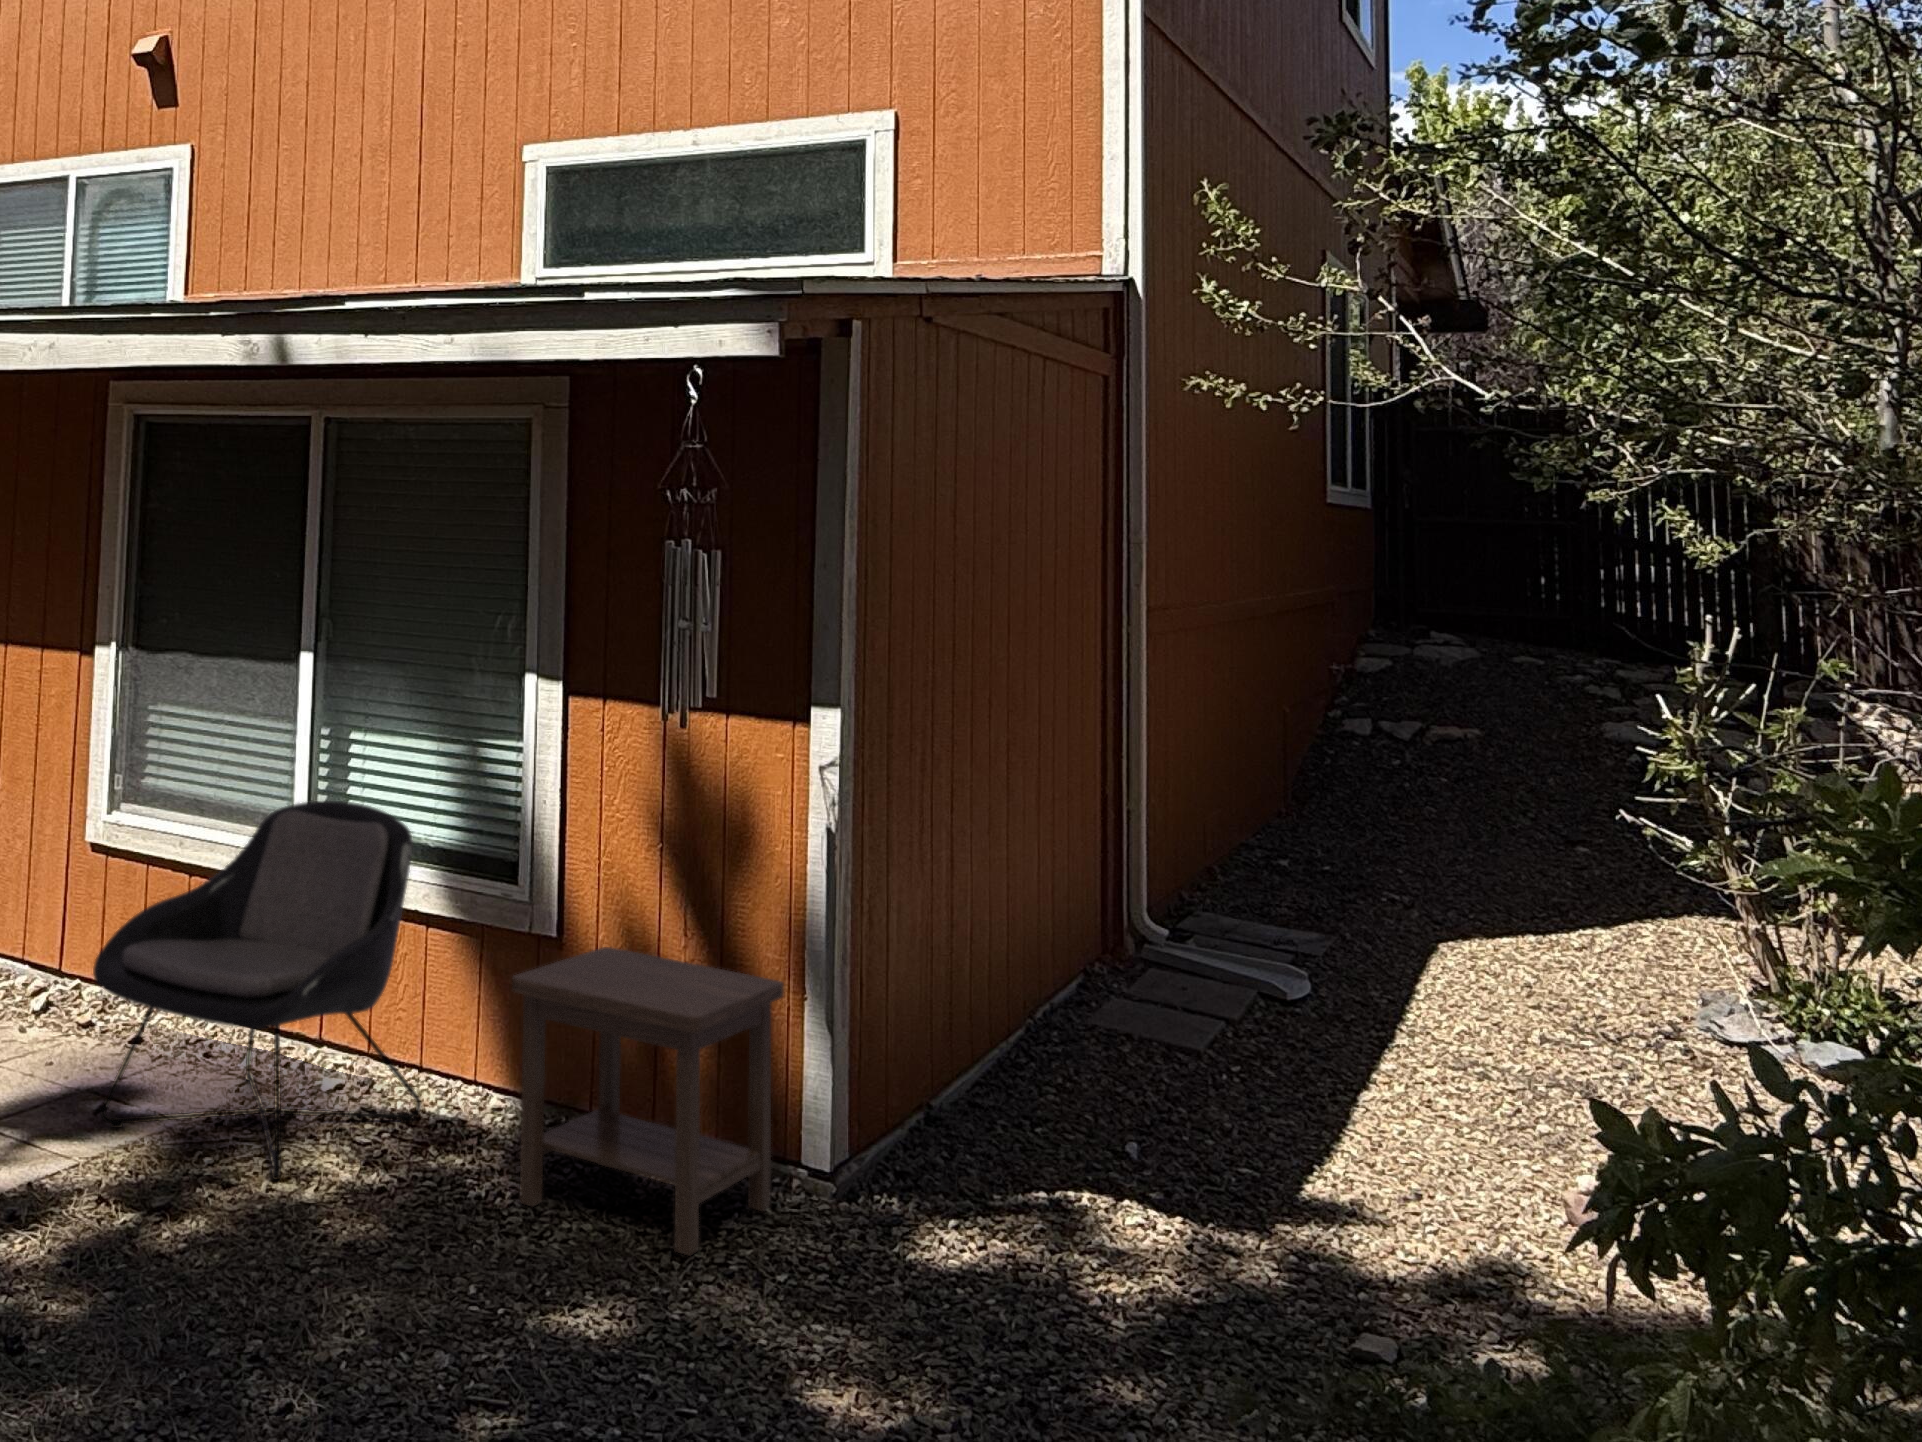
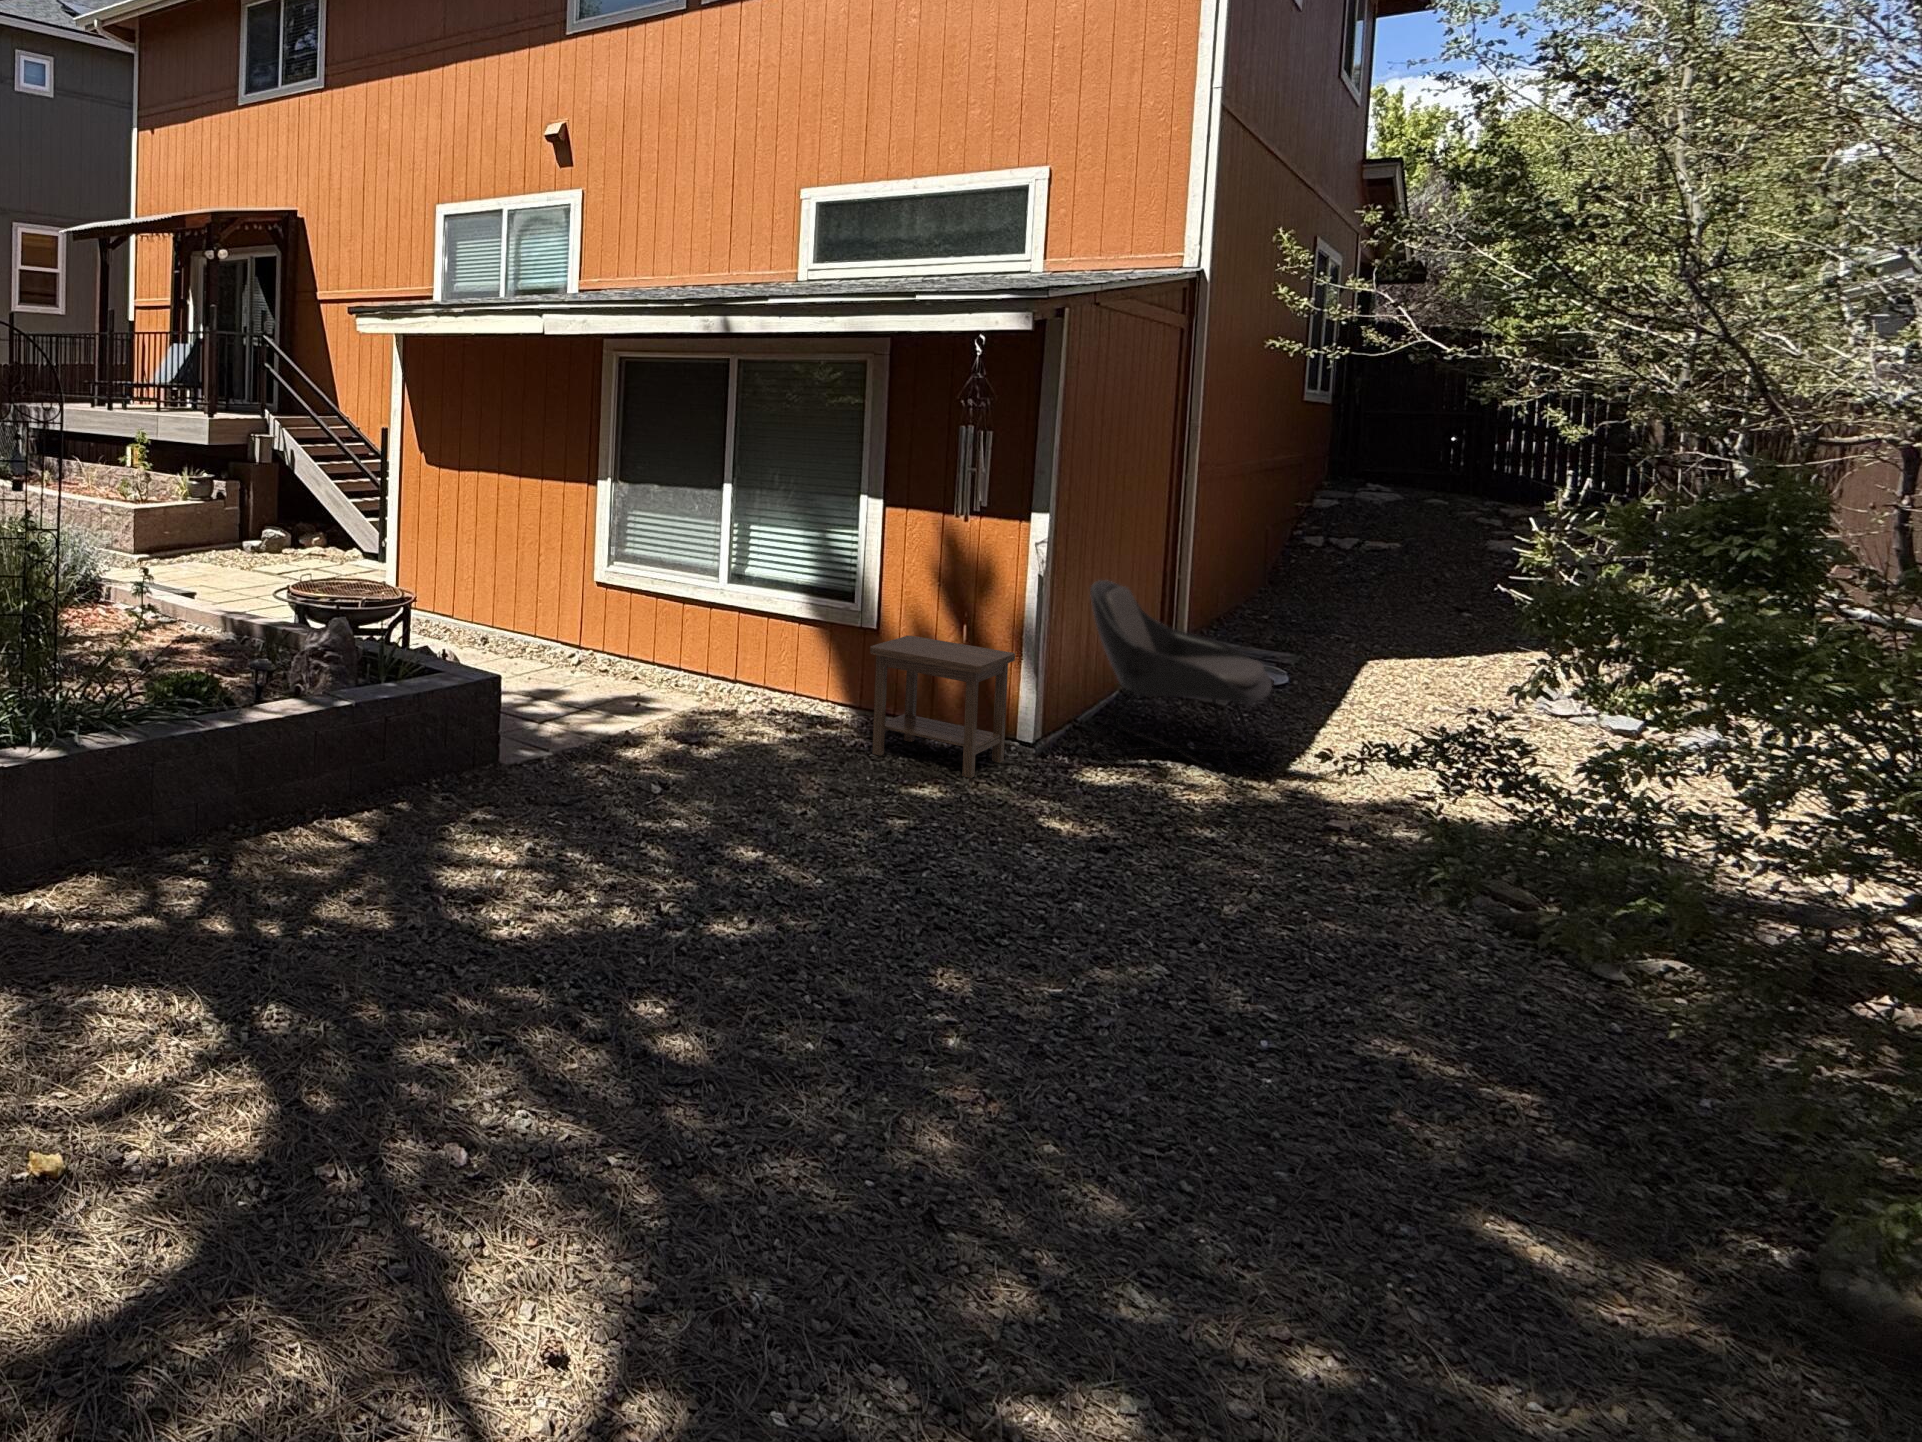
lounge chair: present [93,801,422,1180] -> present [1086,580,1272,781]

